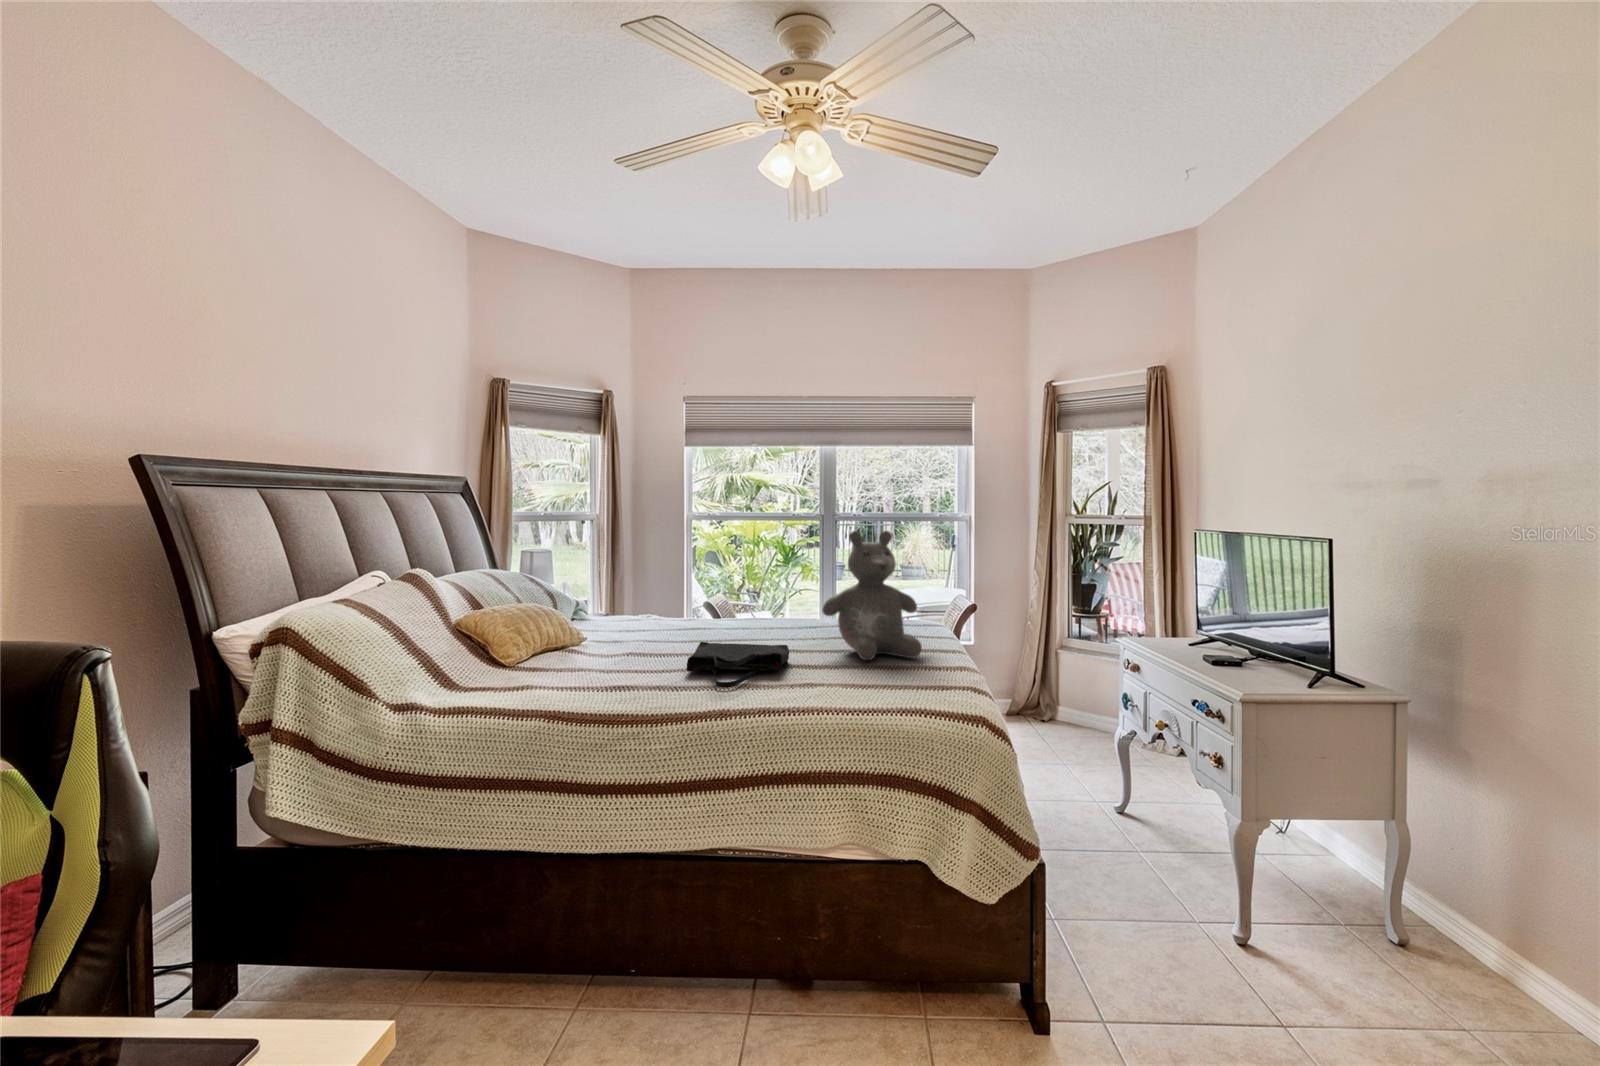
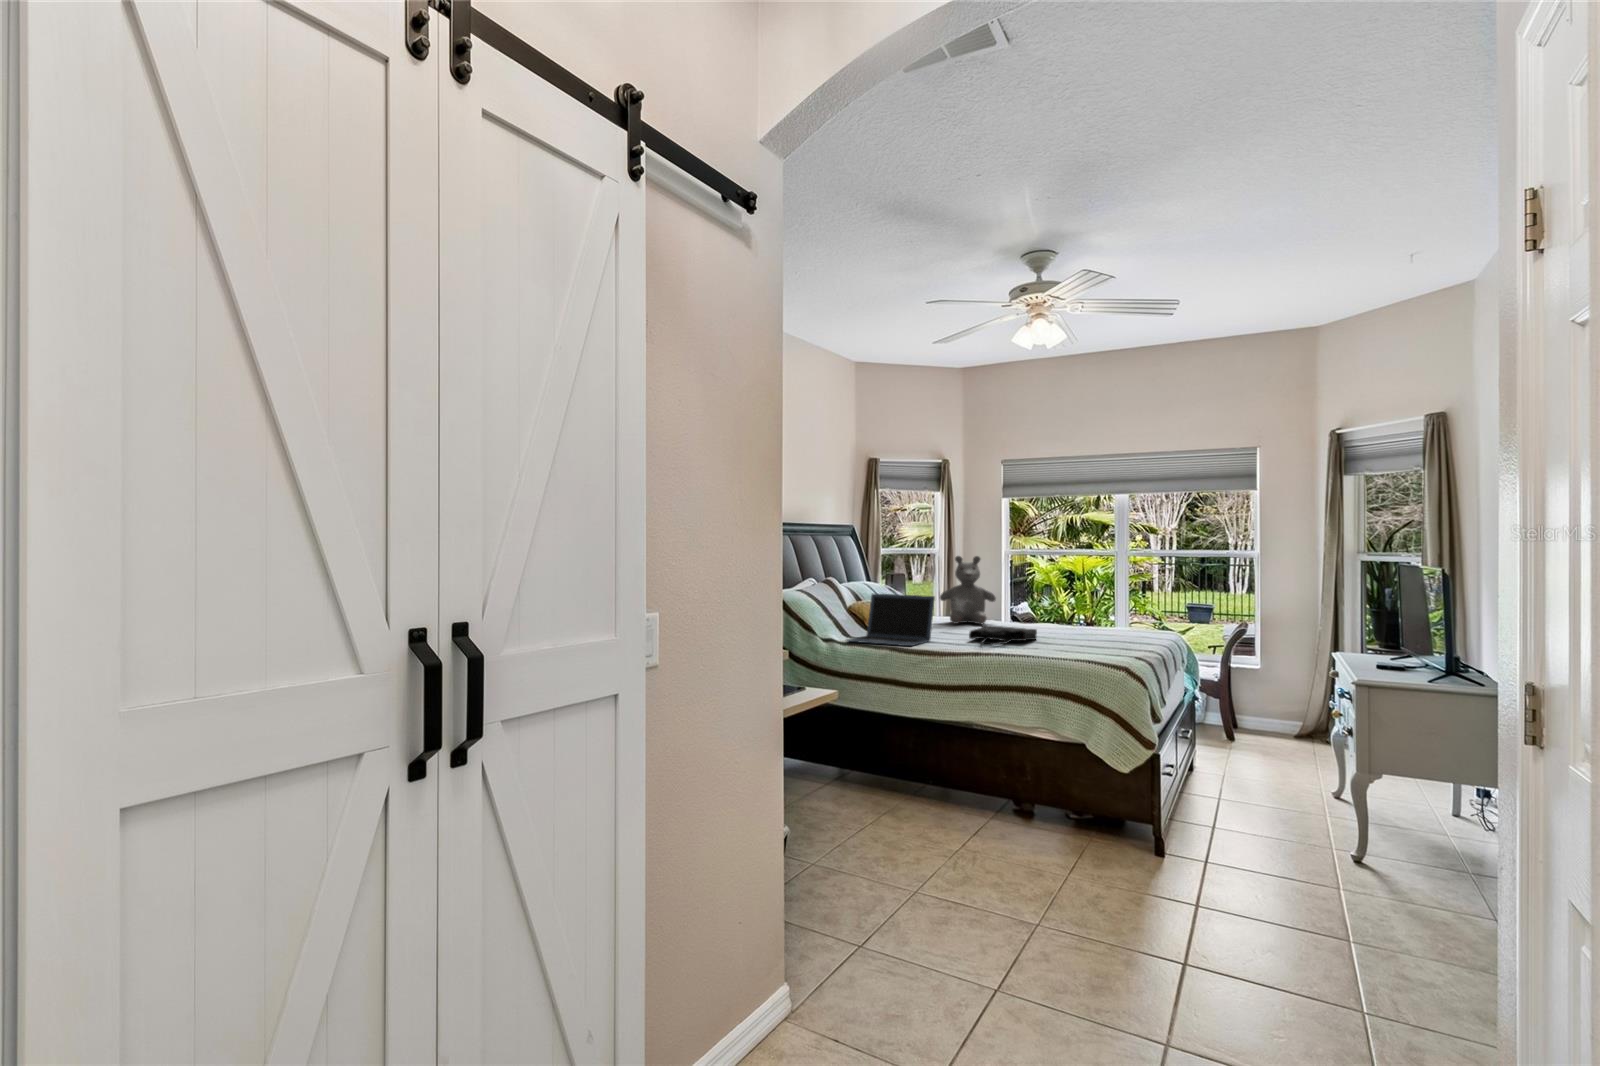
teddy bear: present [822,531,922,660] -> present [940,556,996,624]
laptop: none [459,599,626,701] -> present [846,593,935,646]

